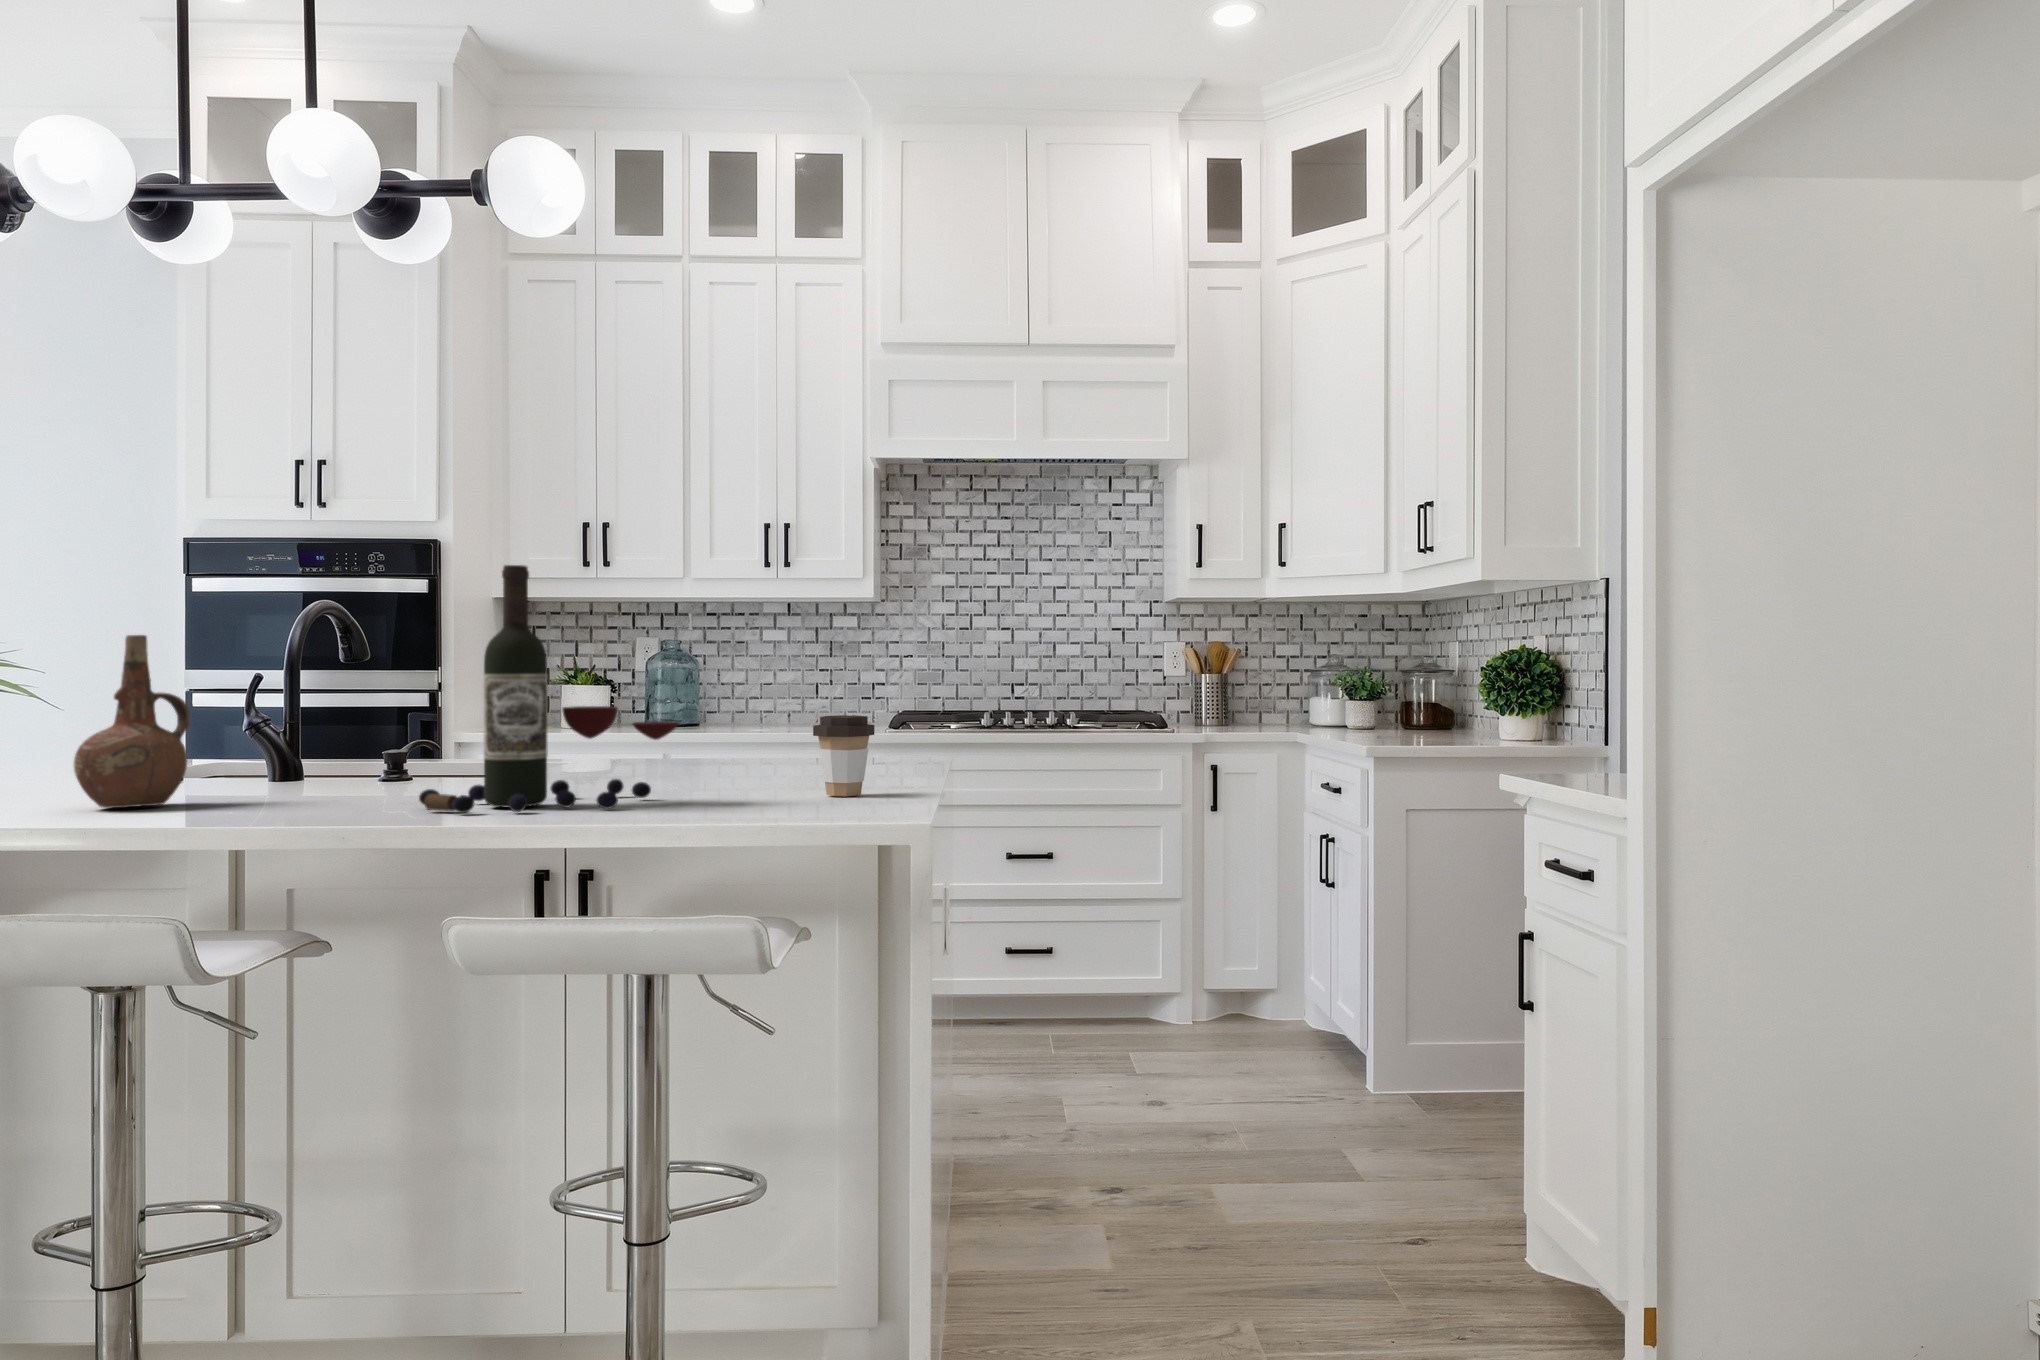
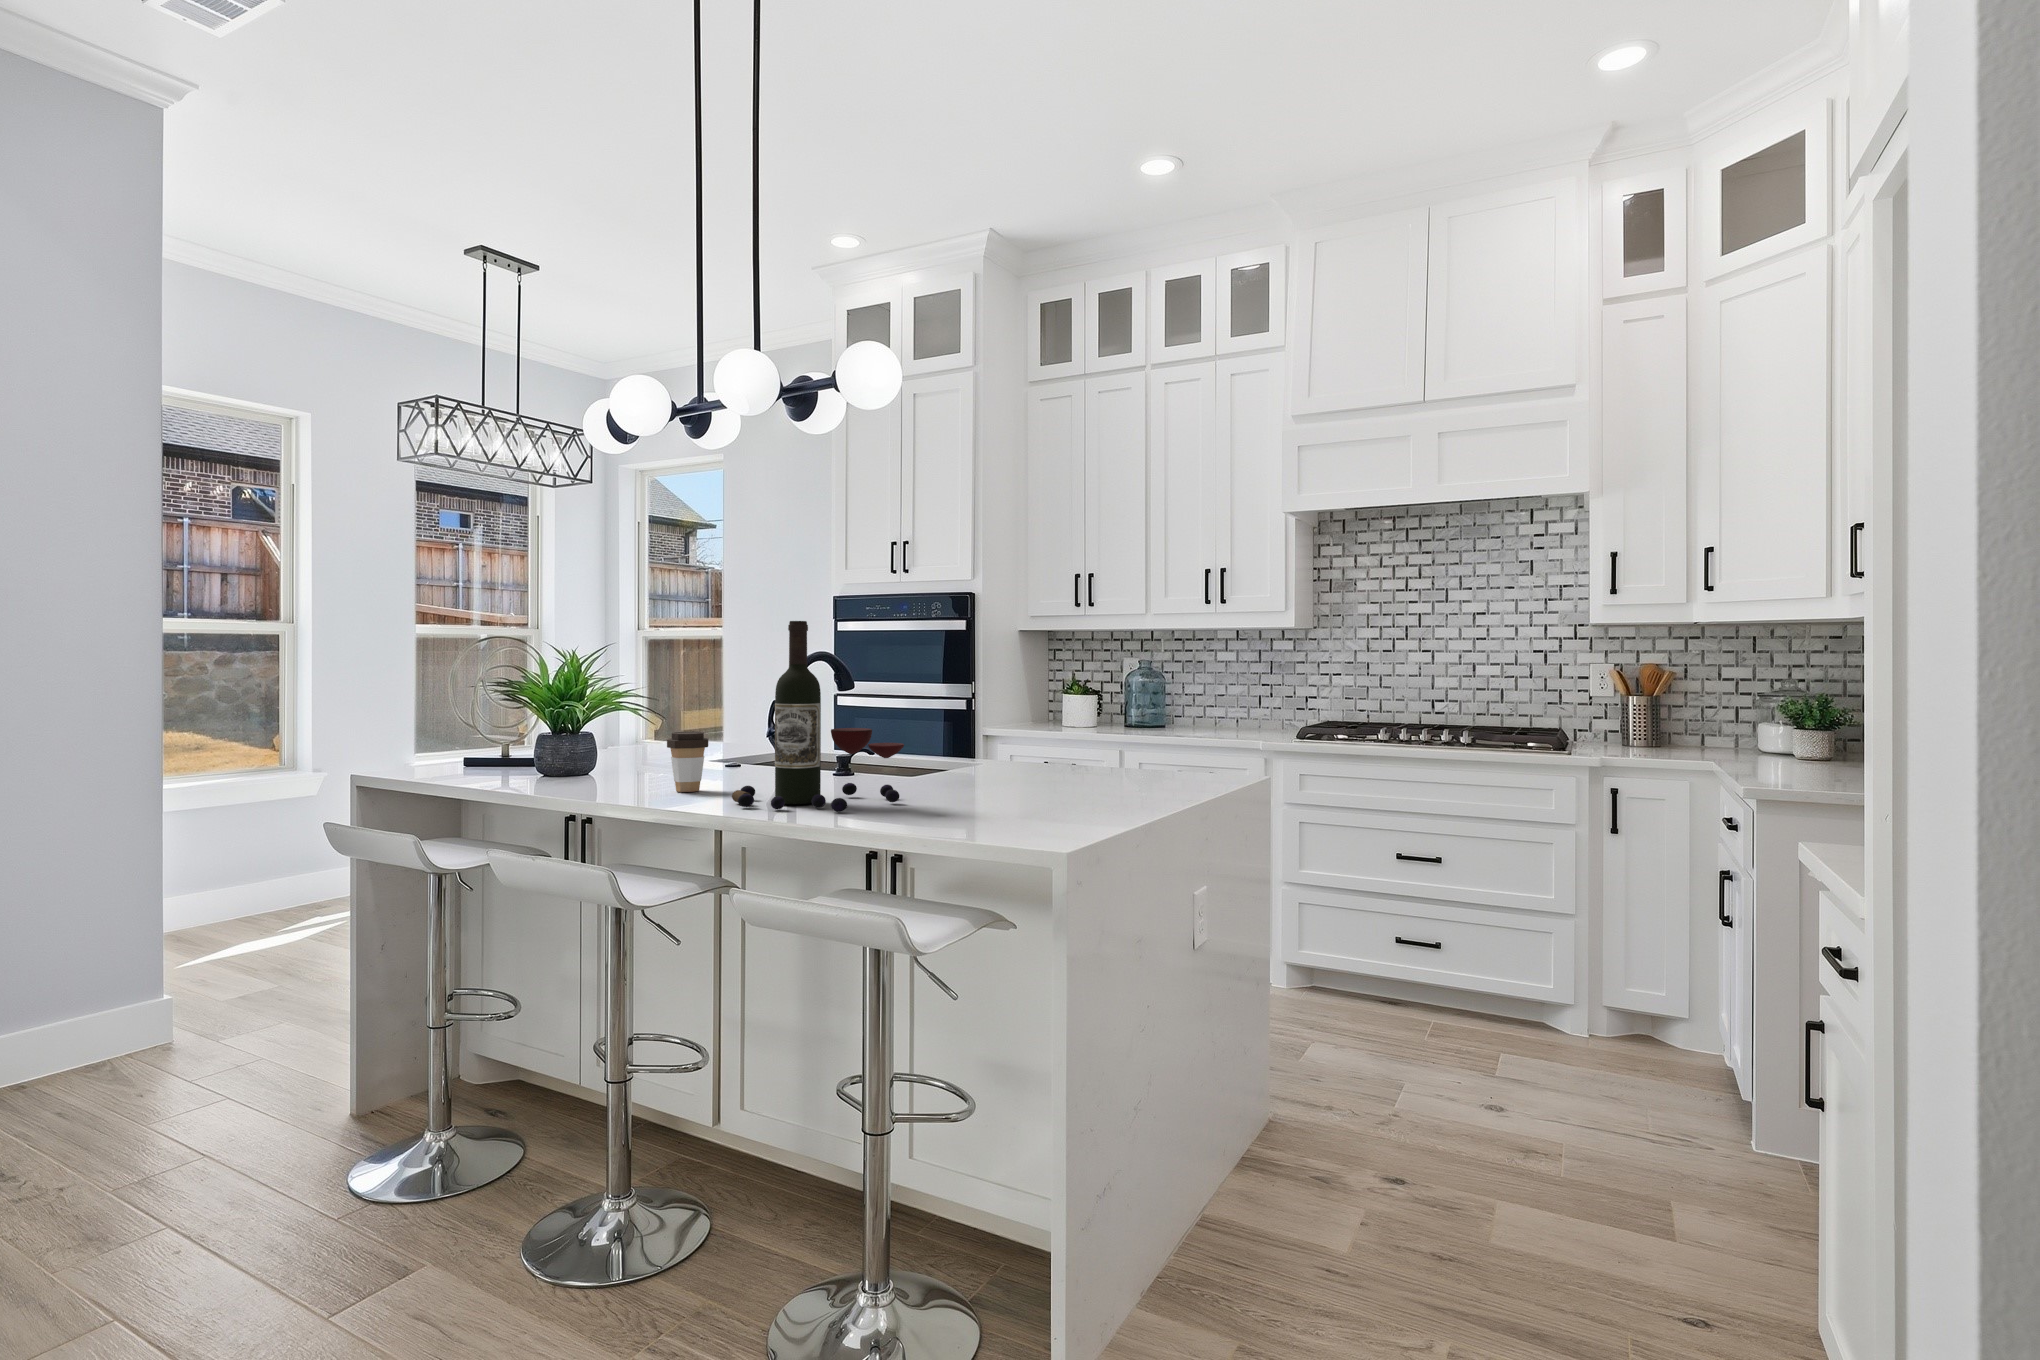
ceramic pitcher: present [74,635,190,808] -> none [585,670,655,783]
coffee cup: present [813,715,874,796] -> present [667,732,708,792]

